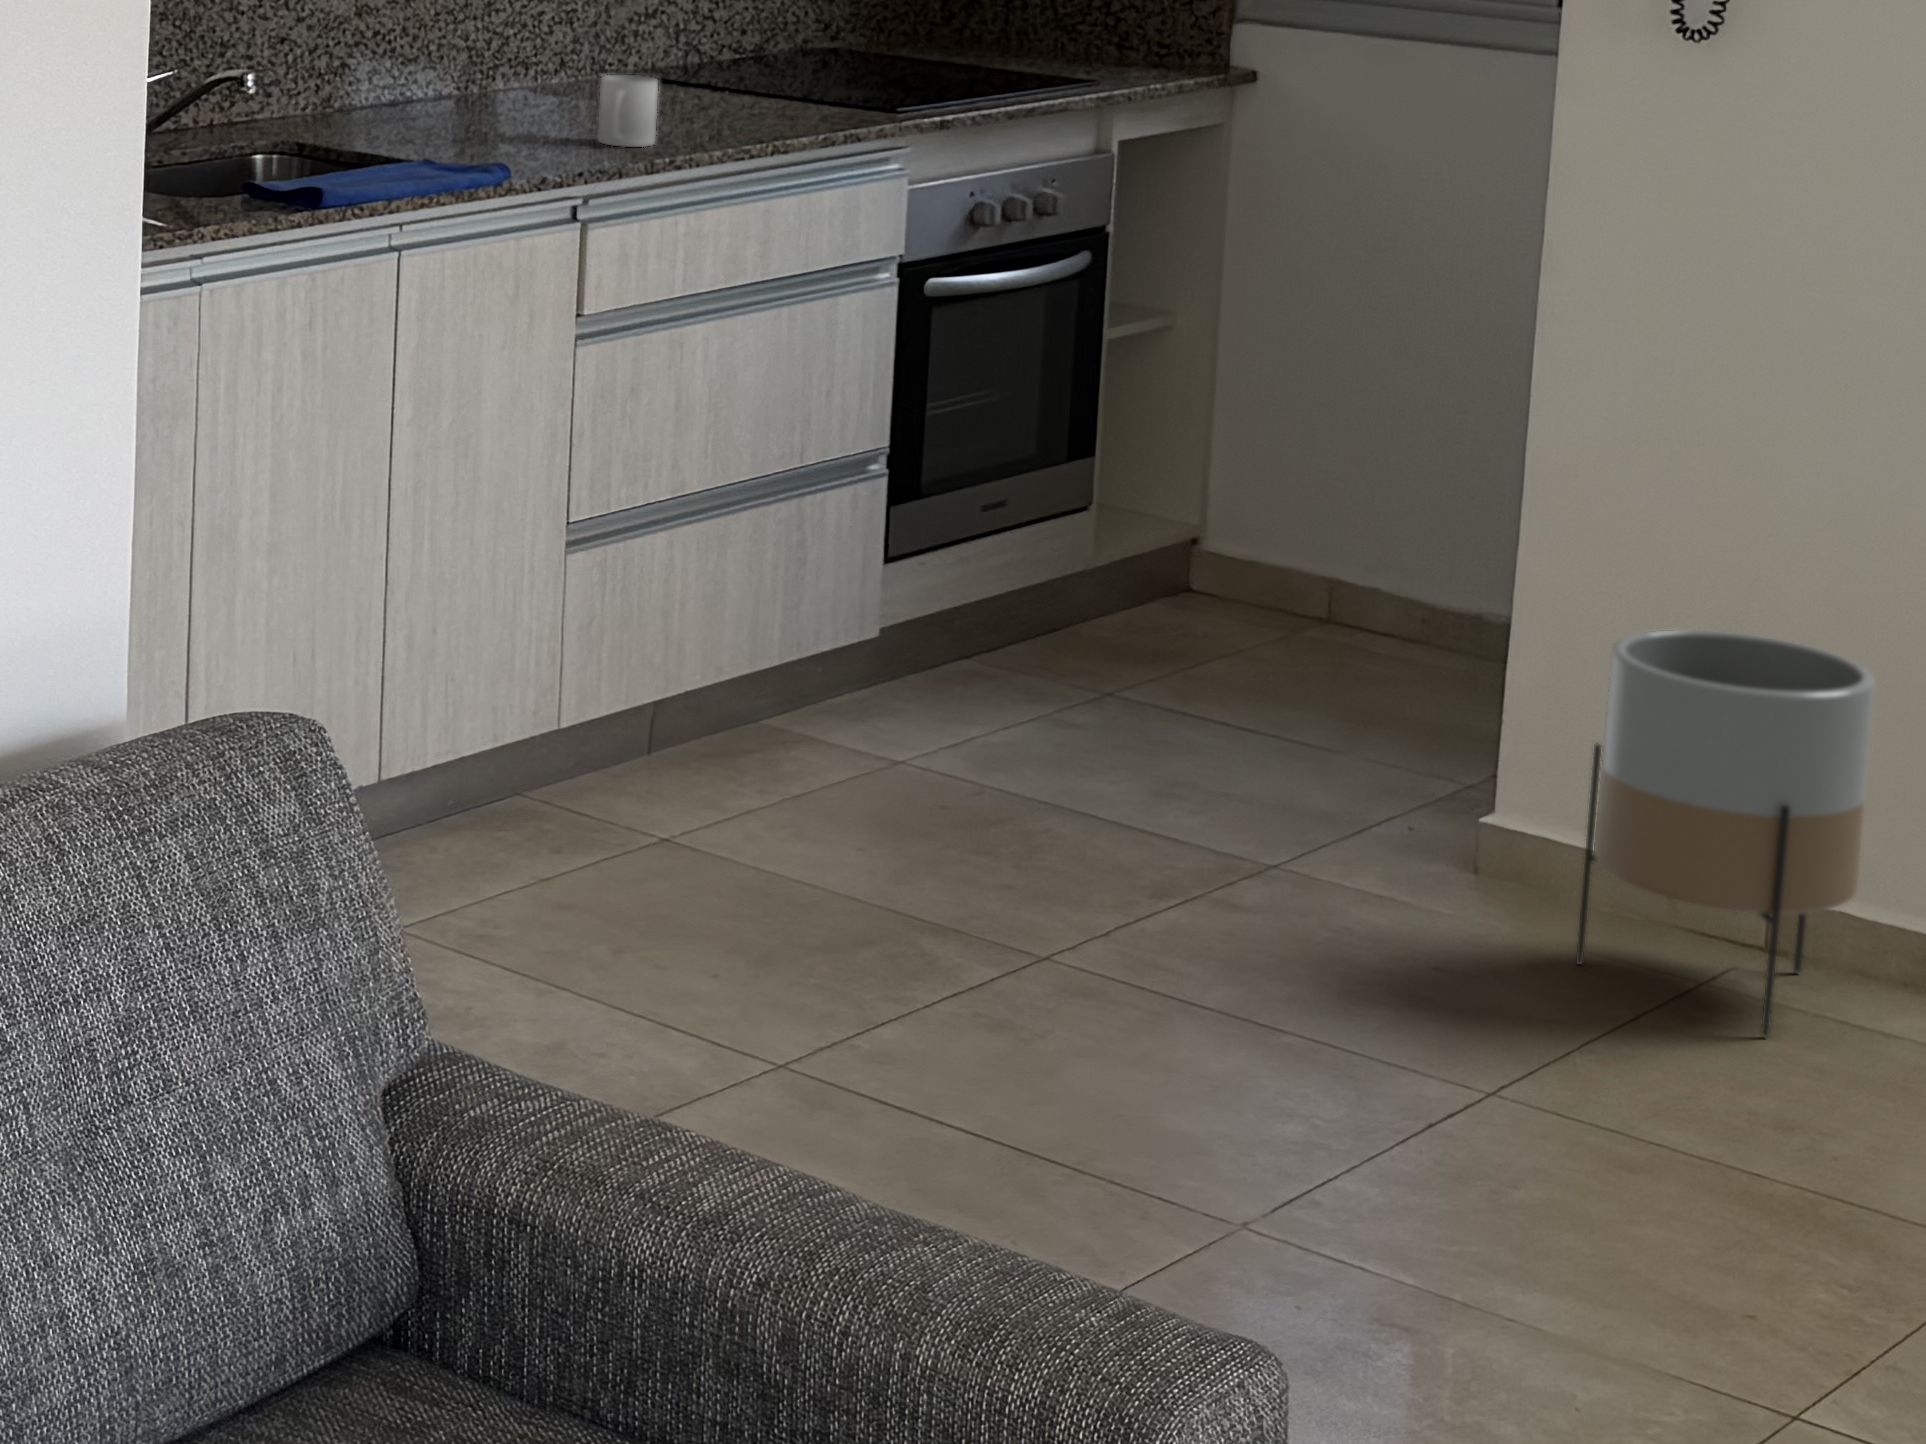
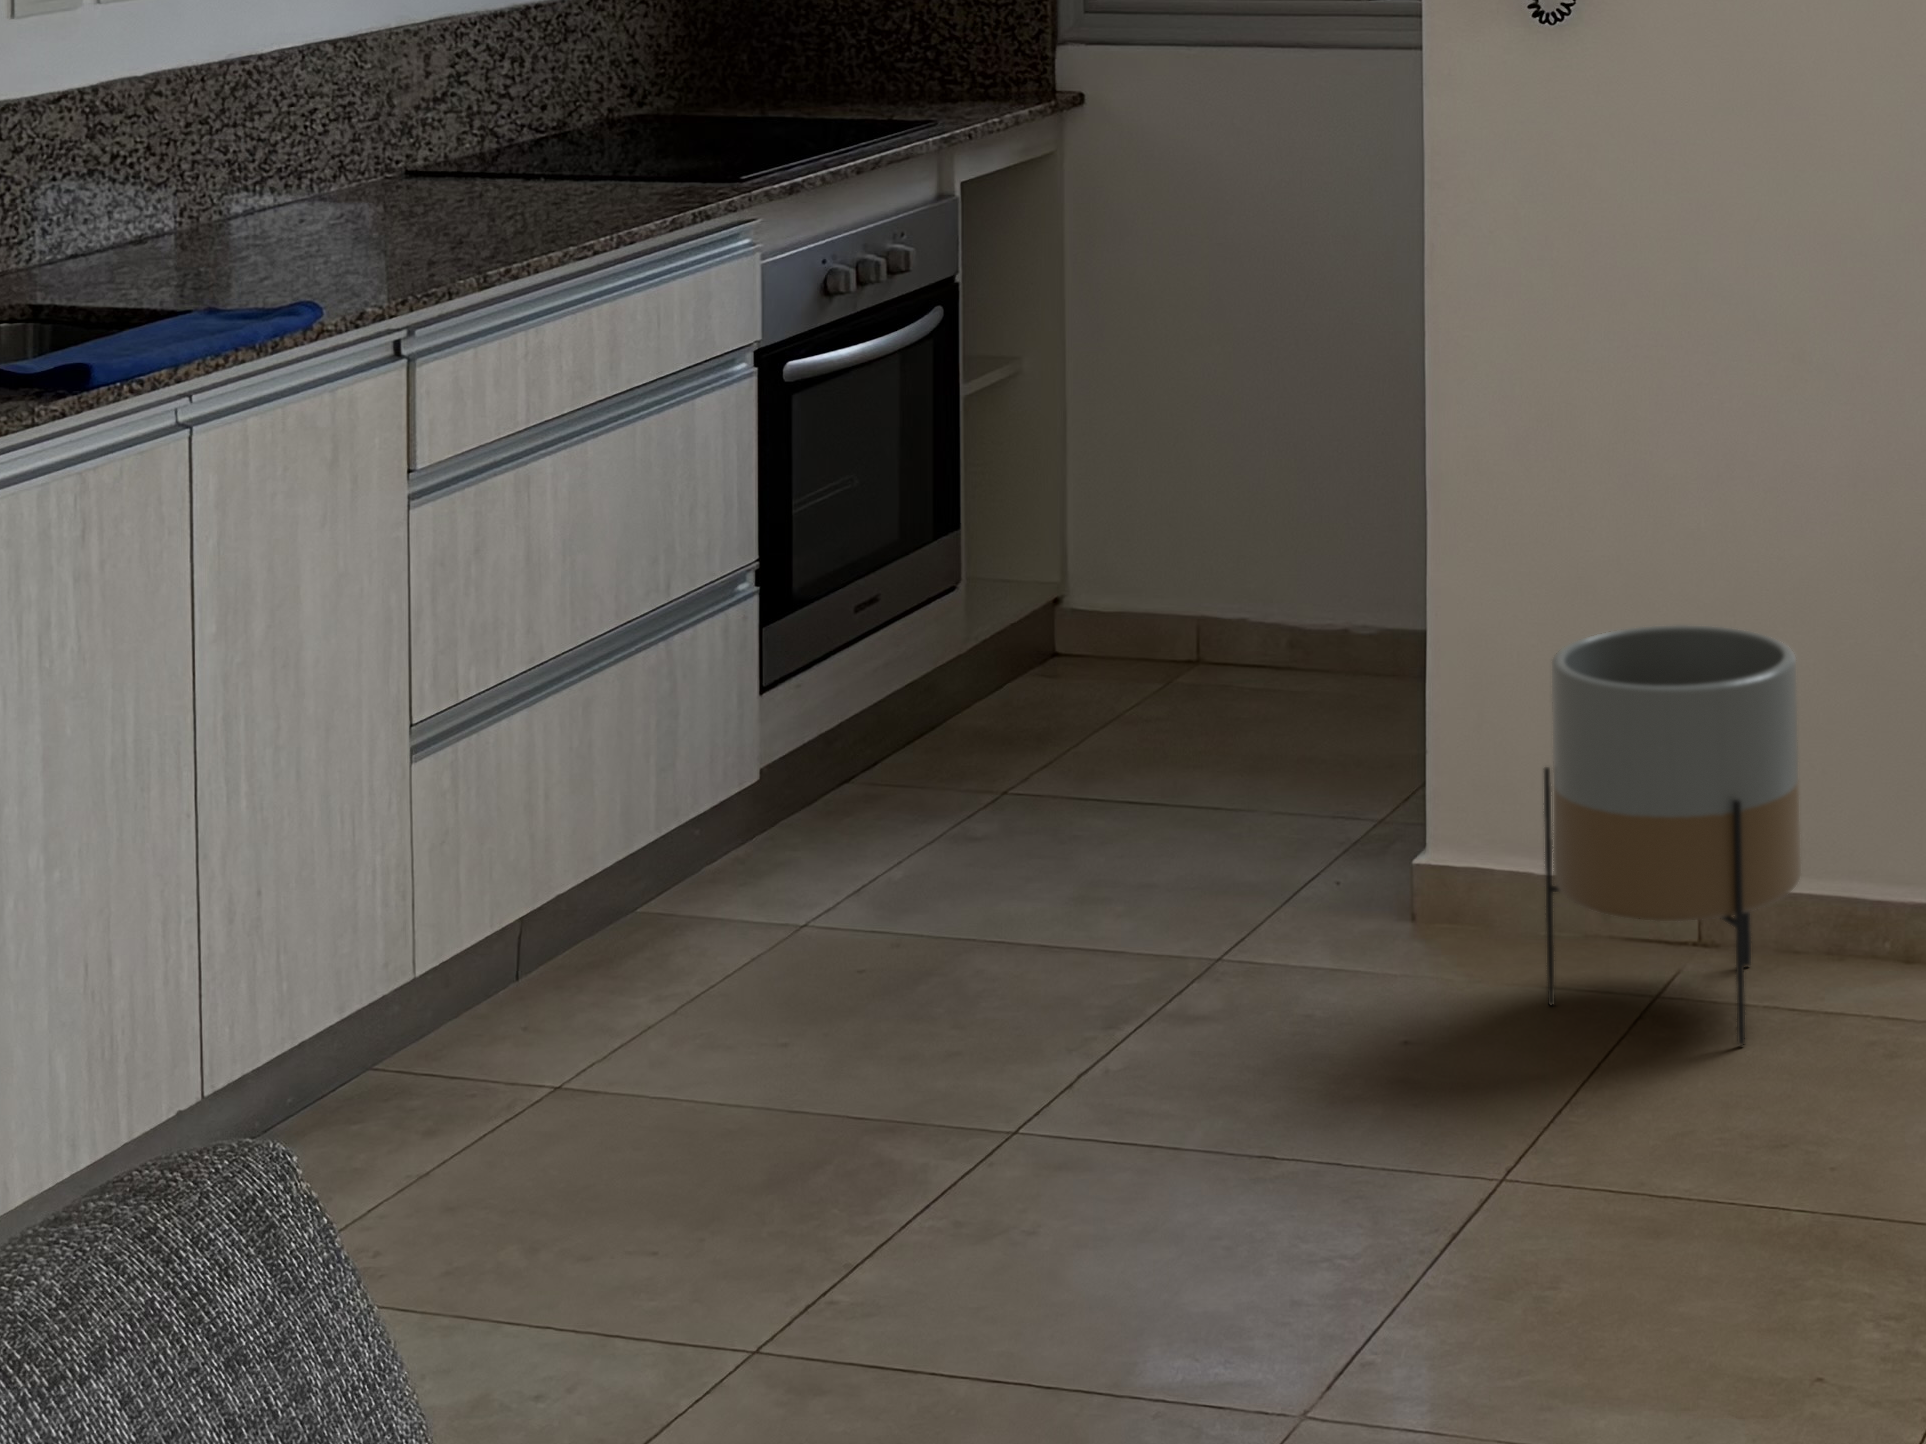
mug: present [598,75,658,147] -> none [407,175,477,260]

